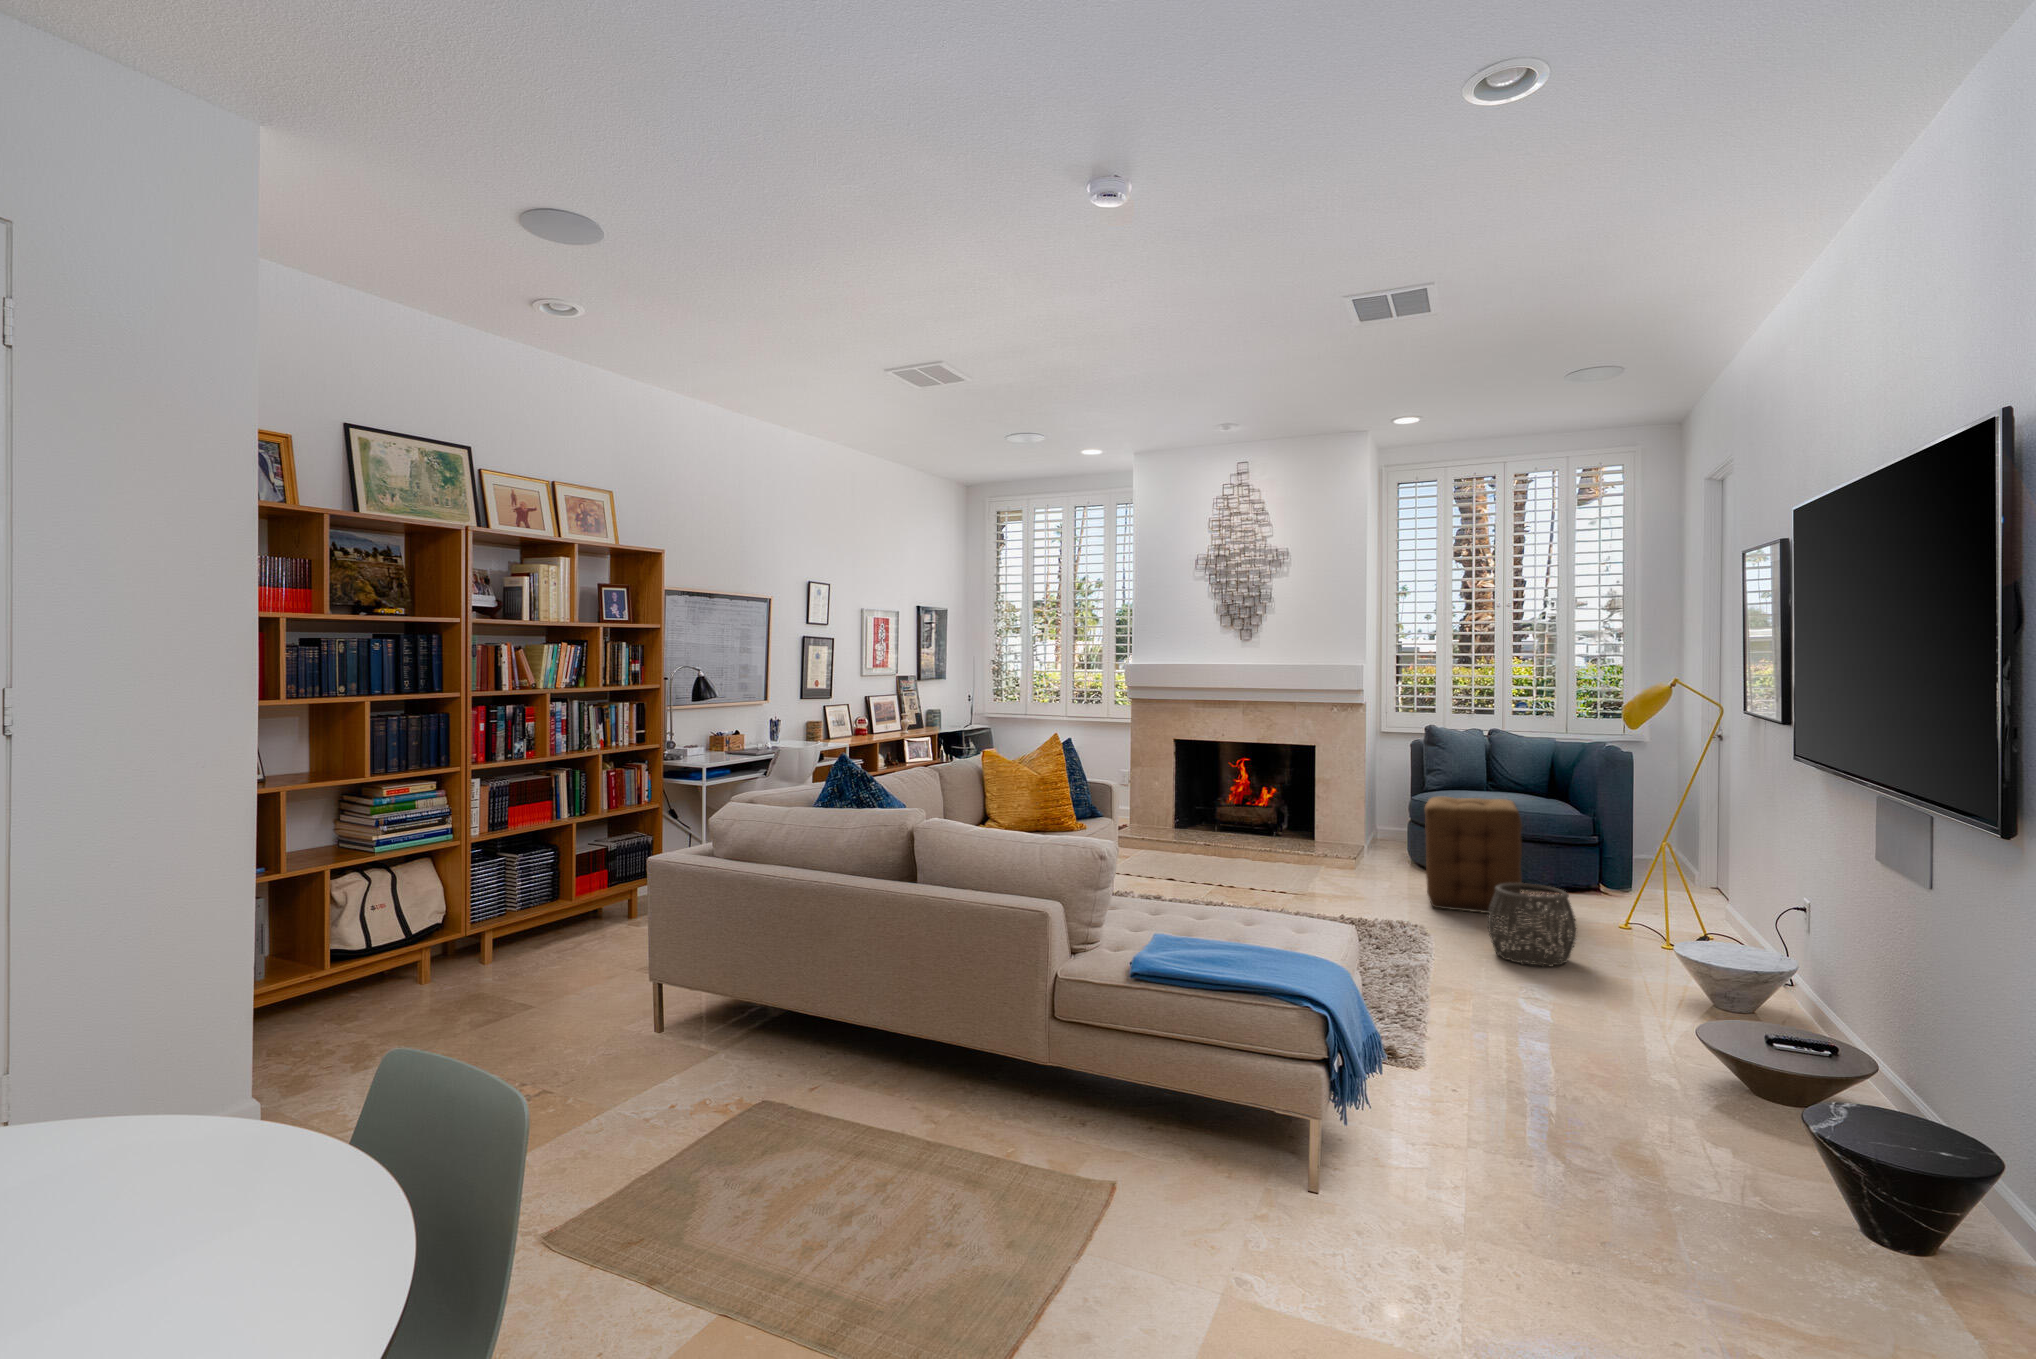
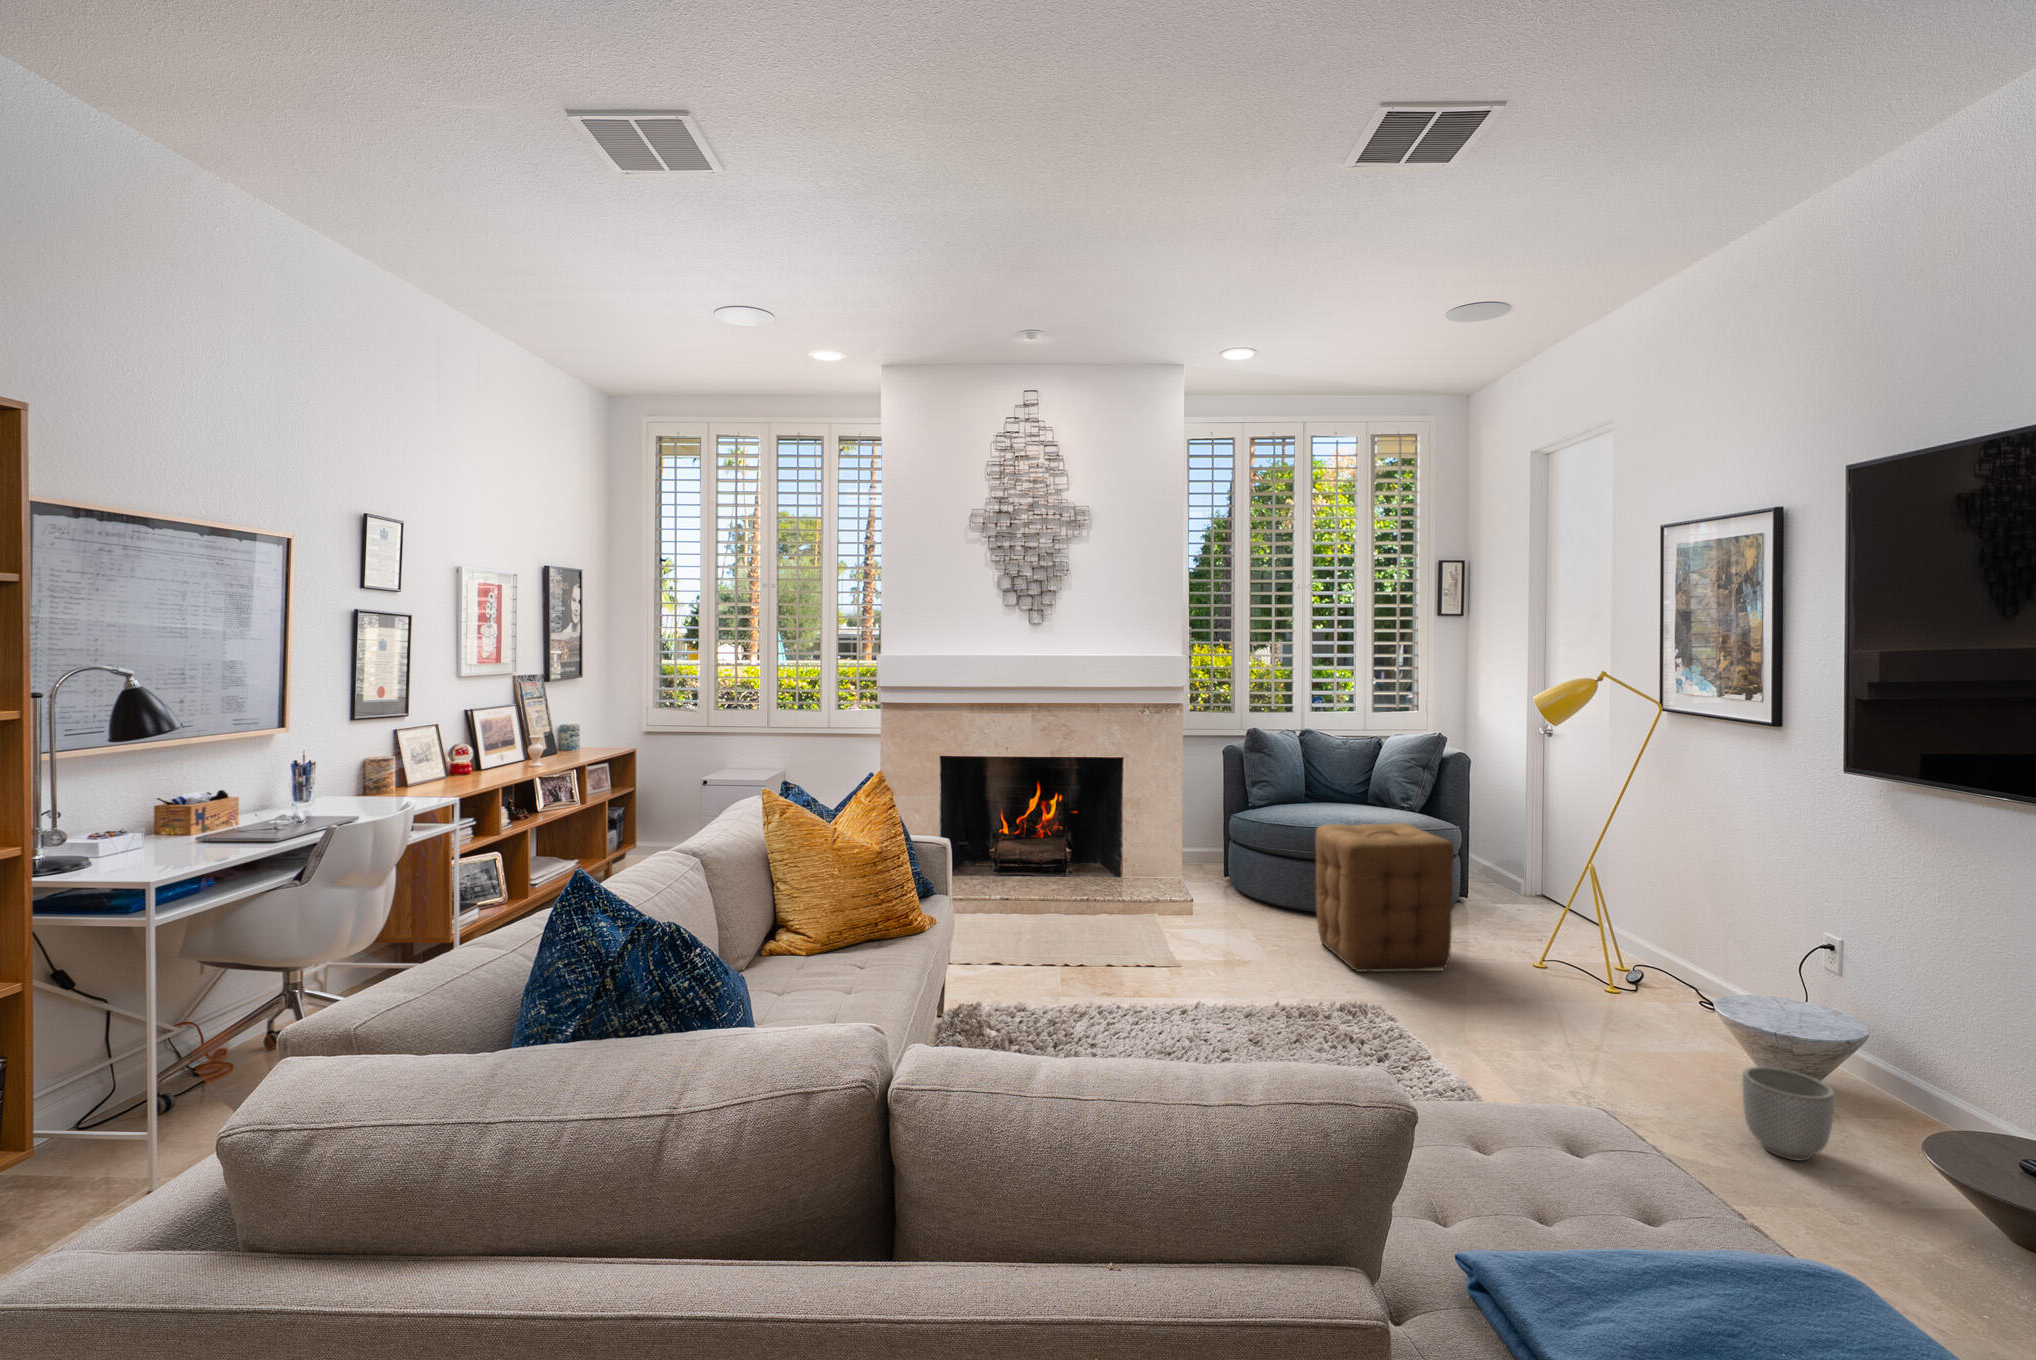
woven basket: present [1488,883,1577,966] -> none [1507,949,1628,1066]
planter: none [1577,955,1639,1019] -> present [1742,1066,1835,1161]

